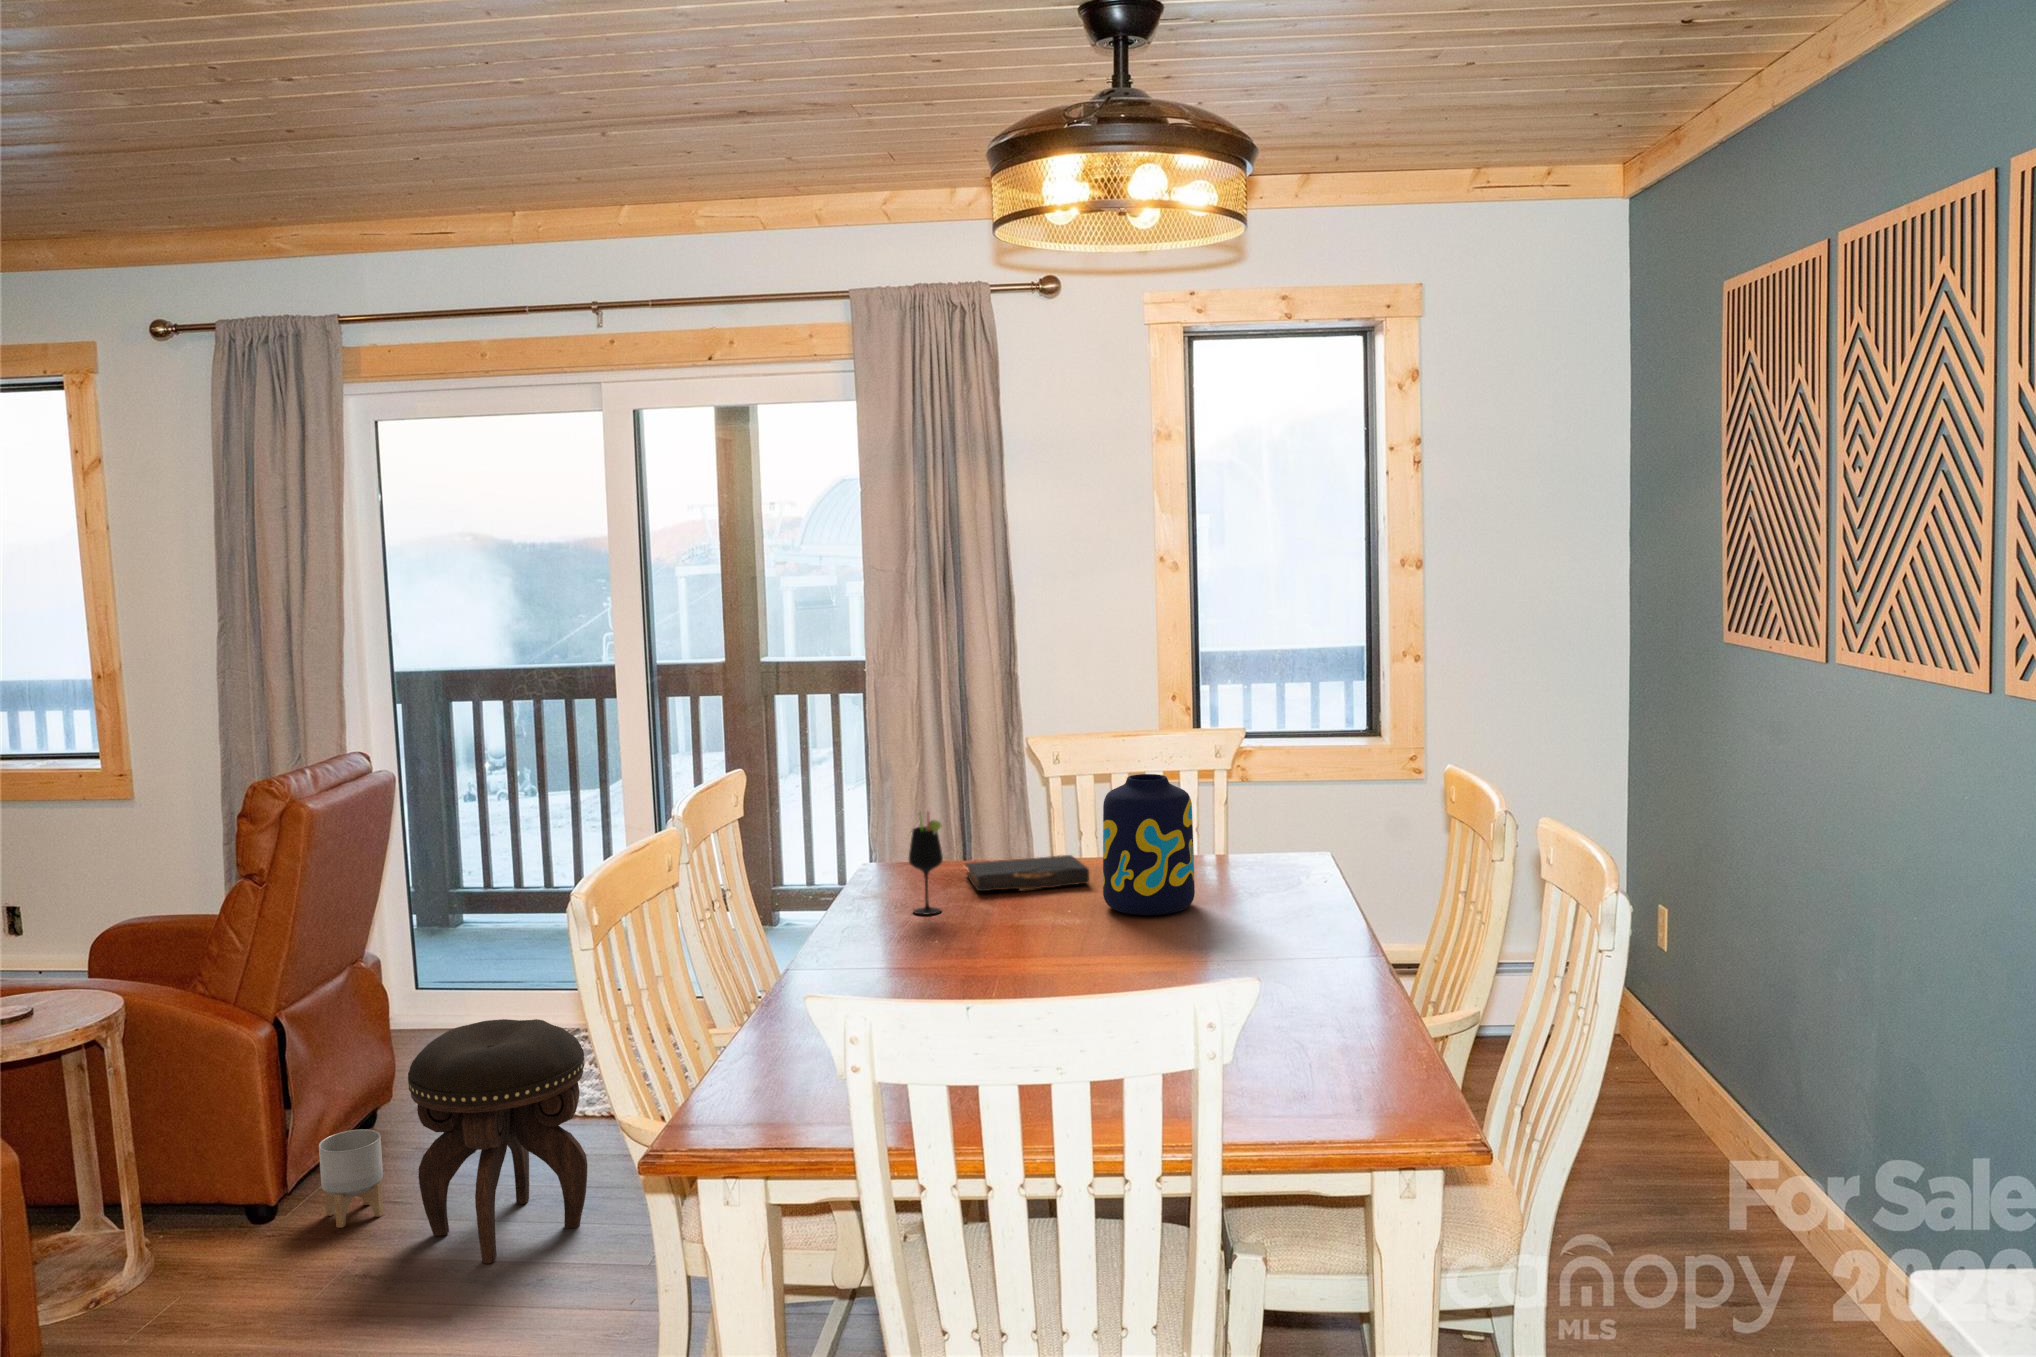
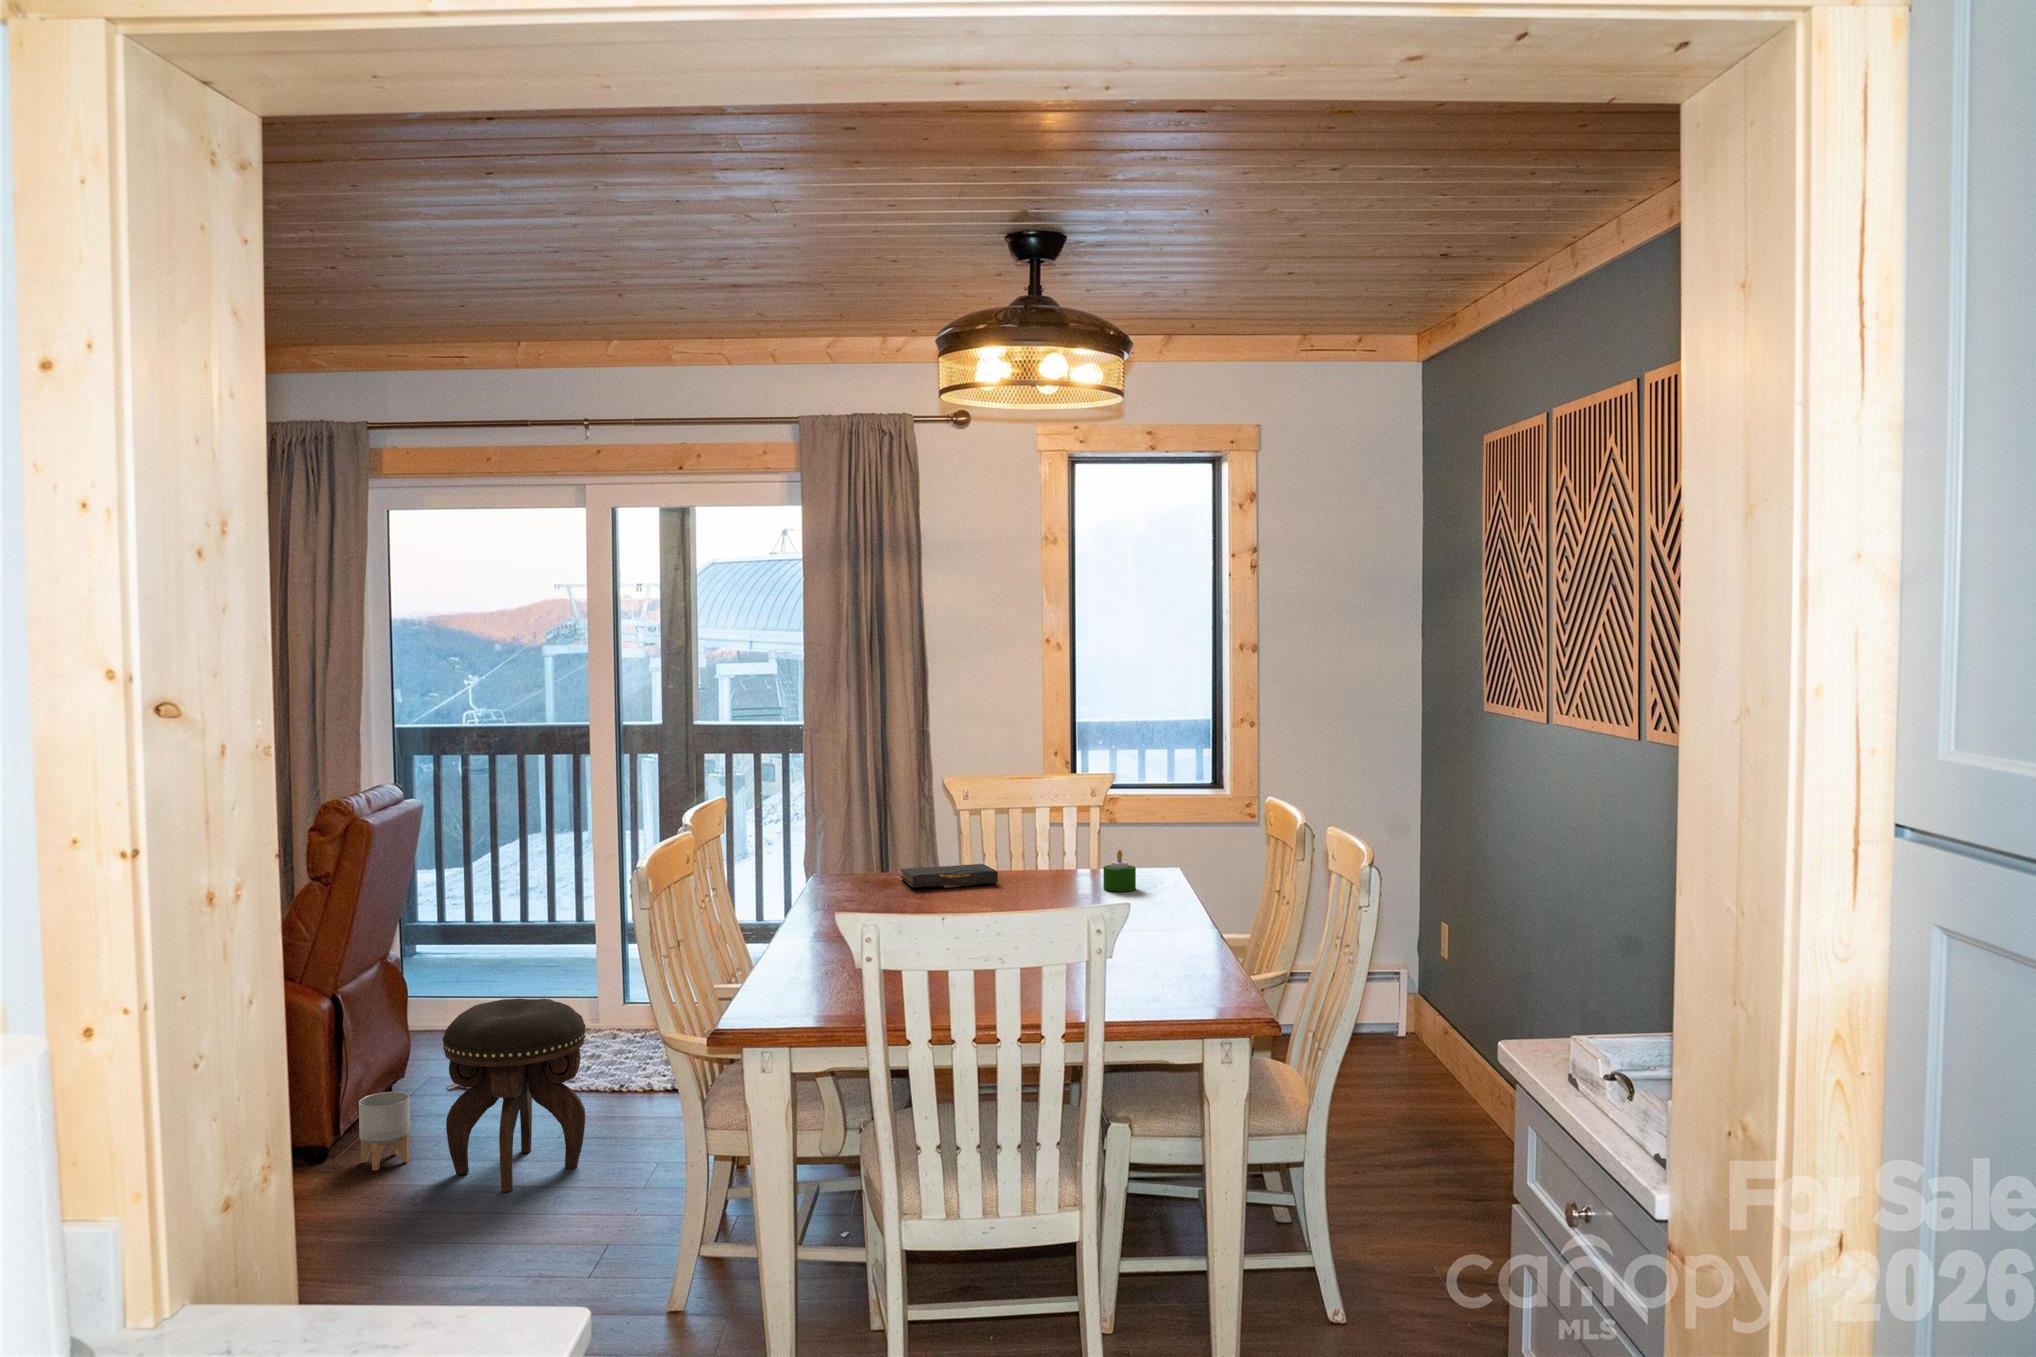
vase: present [1103,774,1195,915] -> none [1010,796,1079,902]
wine glass: present [909,813,943,915] -> none [862,822,889,902]
candle: none [1227,842,1270,897] -> present [1103,850,1136,891]

